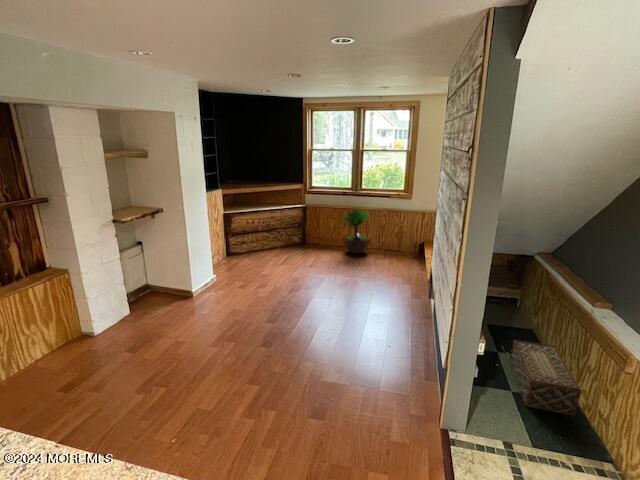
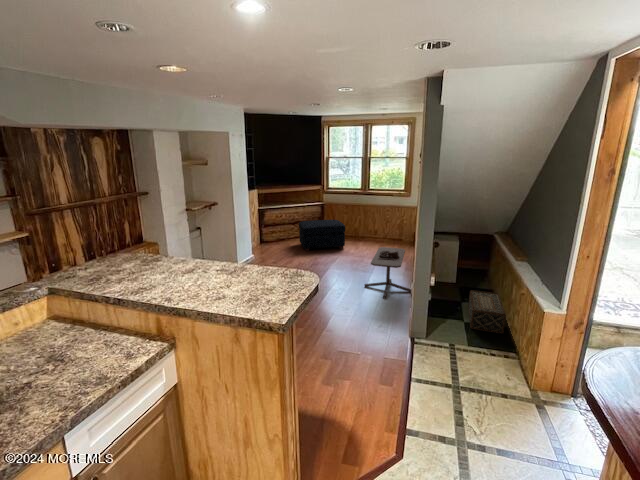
potted tree: present [341,208,368,253] -> none [352,200,377,242]
ottoman: none [275,227,333,268] -> present [299,220,345,251]
side table: none [363,271,427,348] -> present [365,247,411,298]

